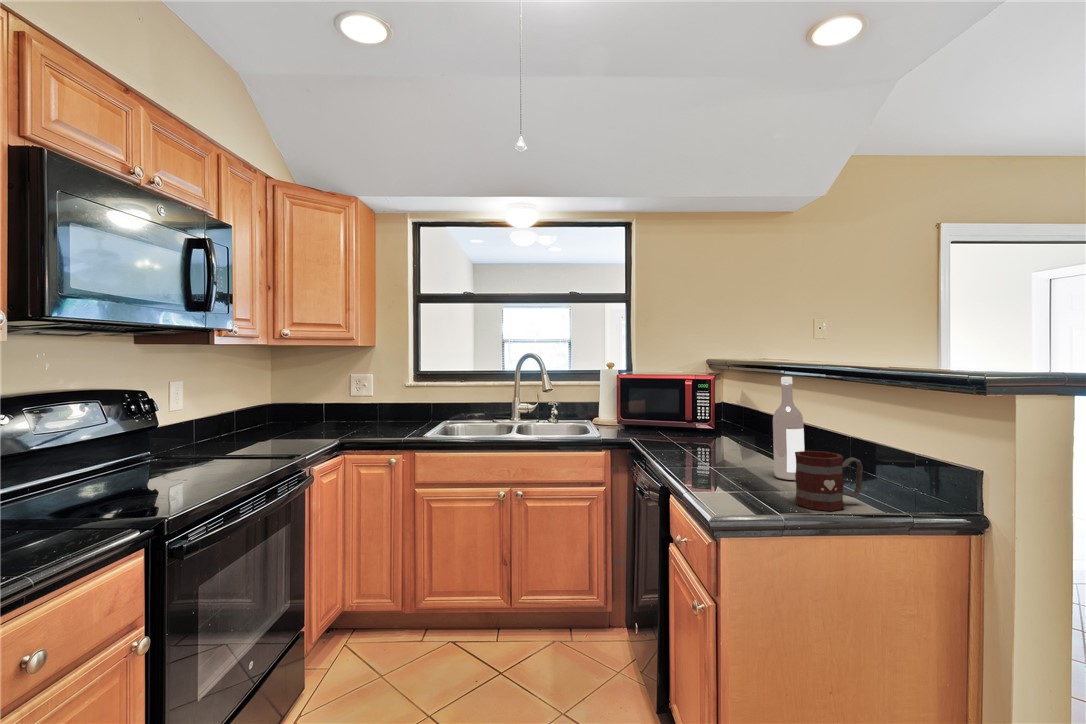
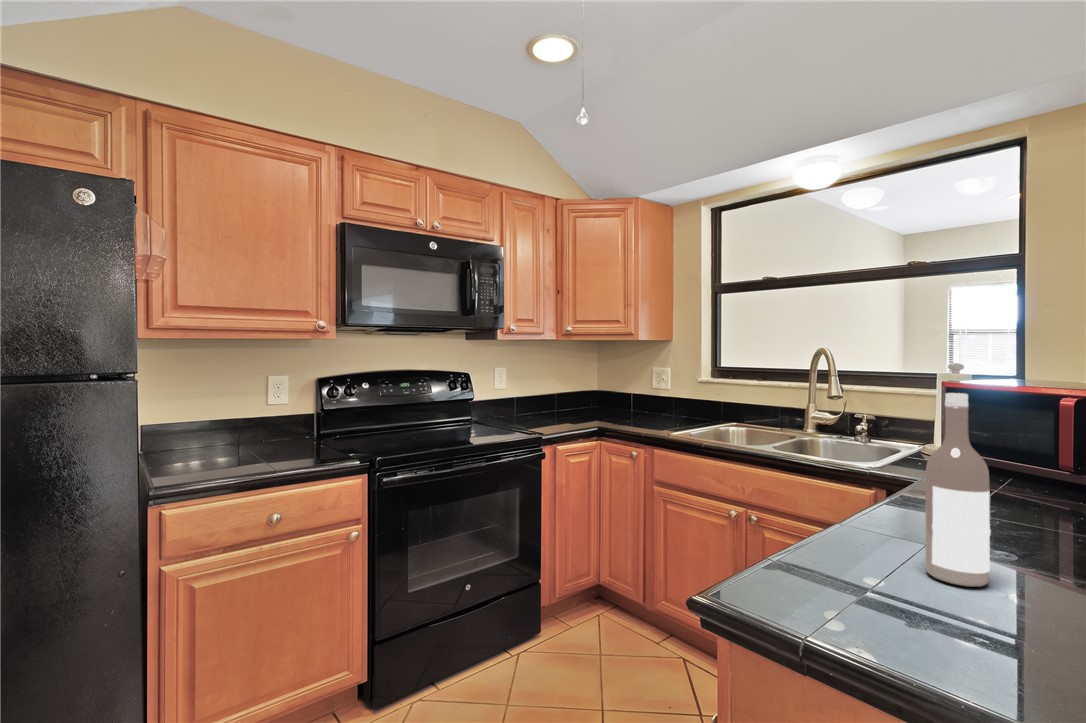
mug: present [795,451,863,511] -> none [797,514,925,630]

